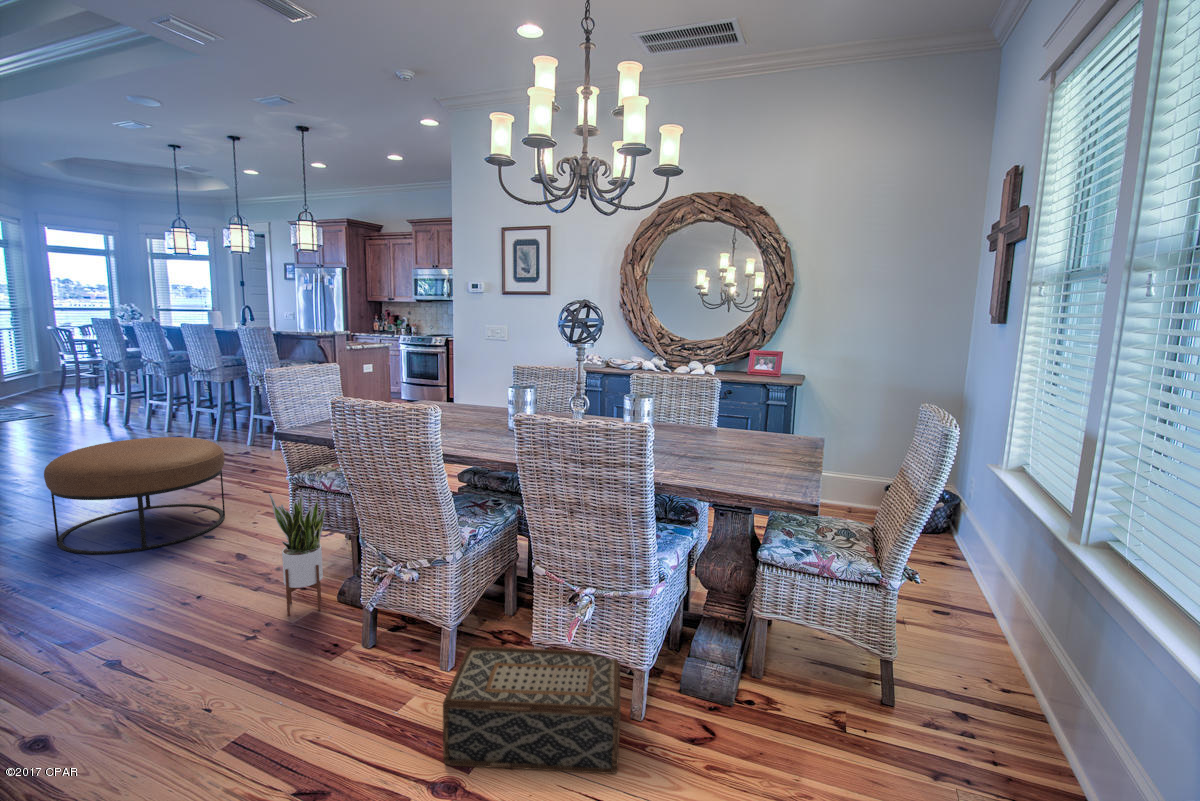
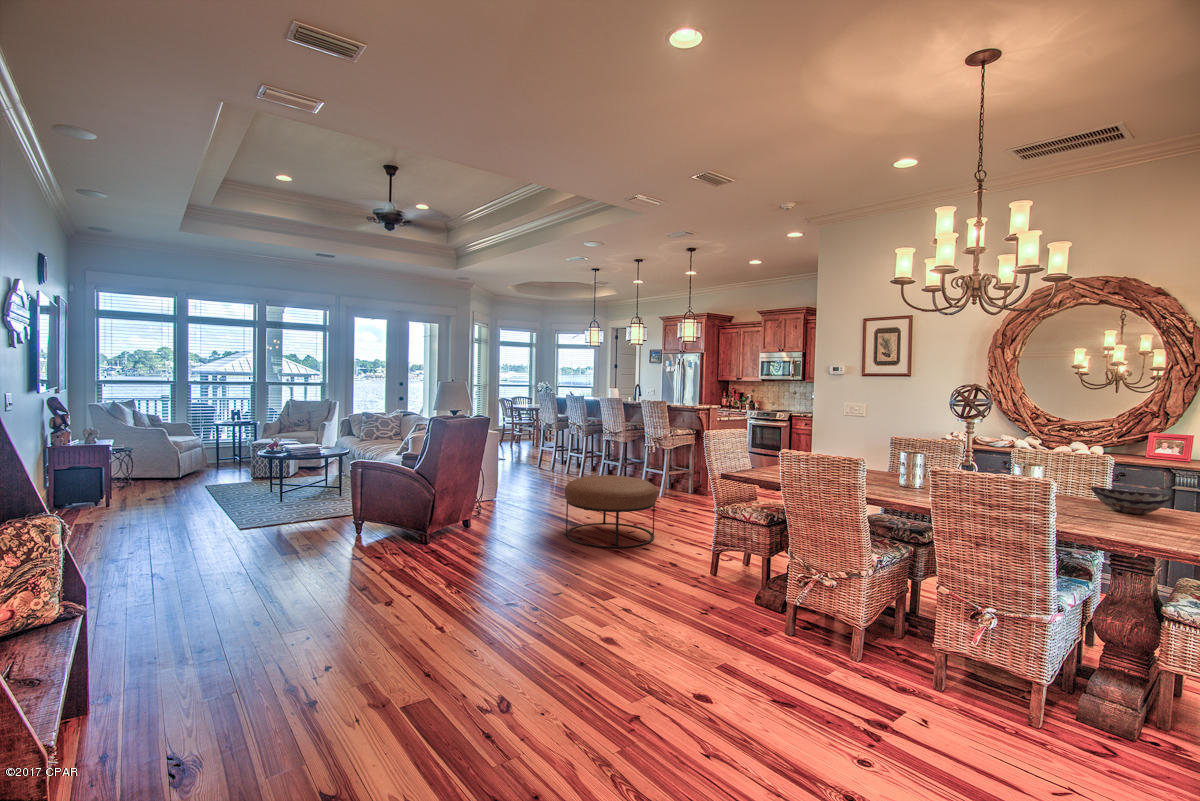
decorative bowl: none [698,415,766,442] -> present [1091,487,1173,514]
potted plant: present [269,493,326,615] -> none [717,515,754,604]
woven basket: present [443,646,621,774] -> none [872,637,1027,753]

